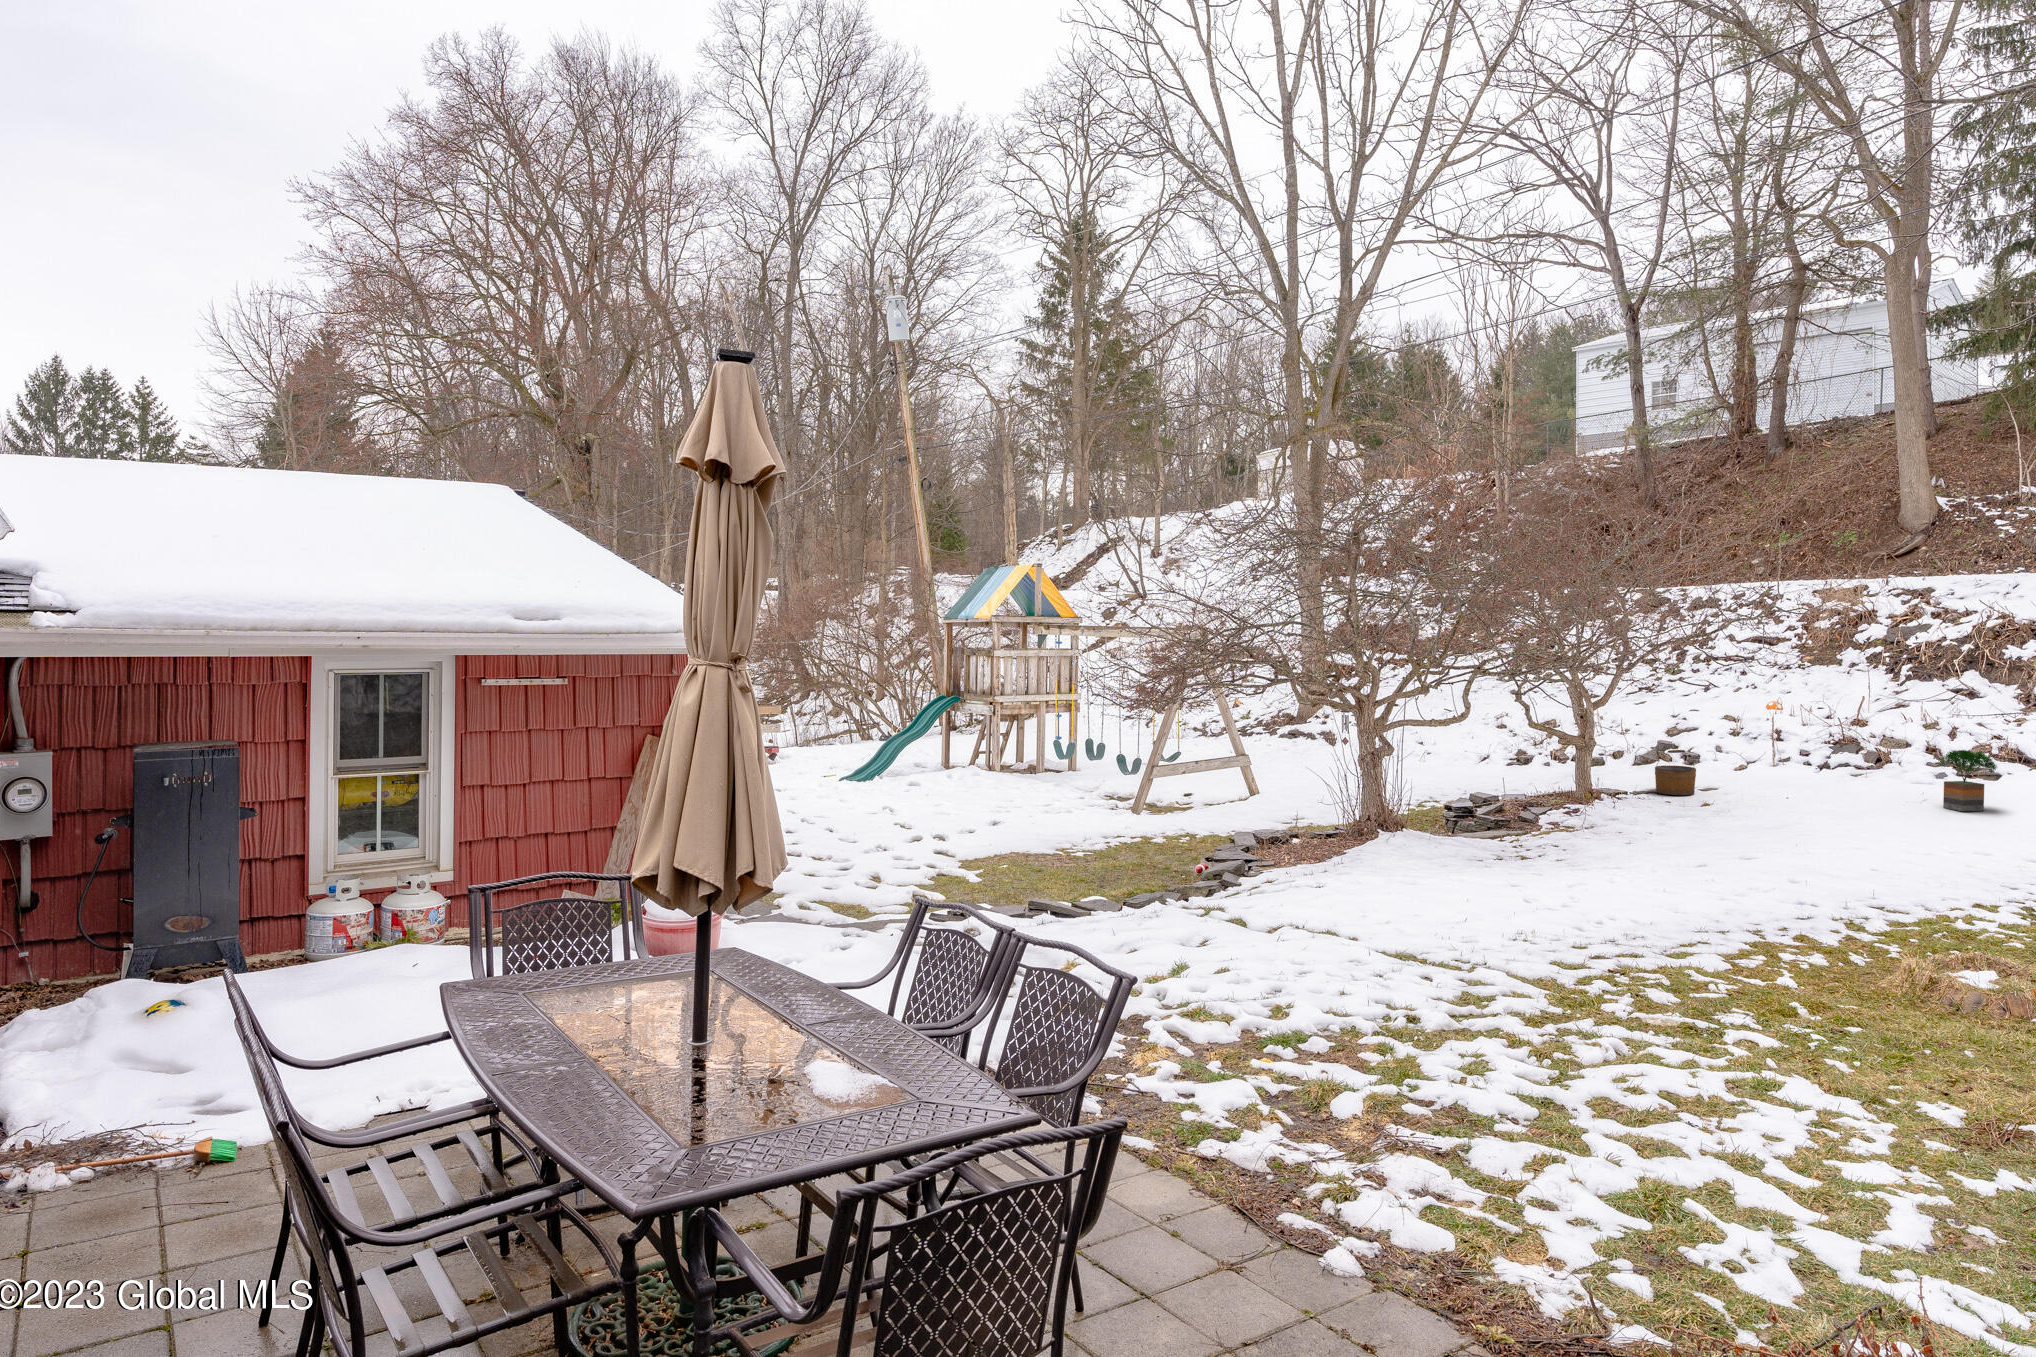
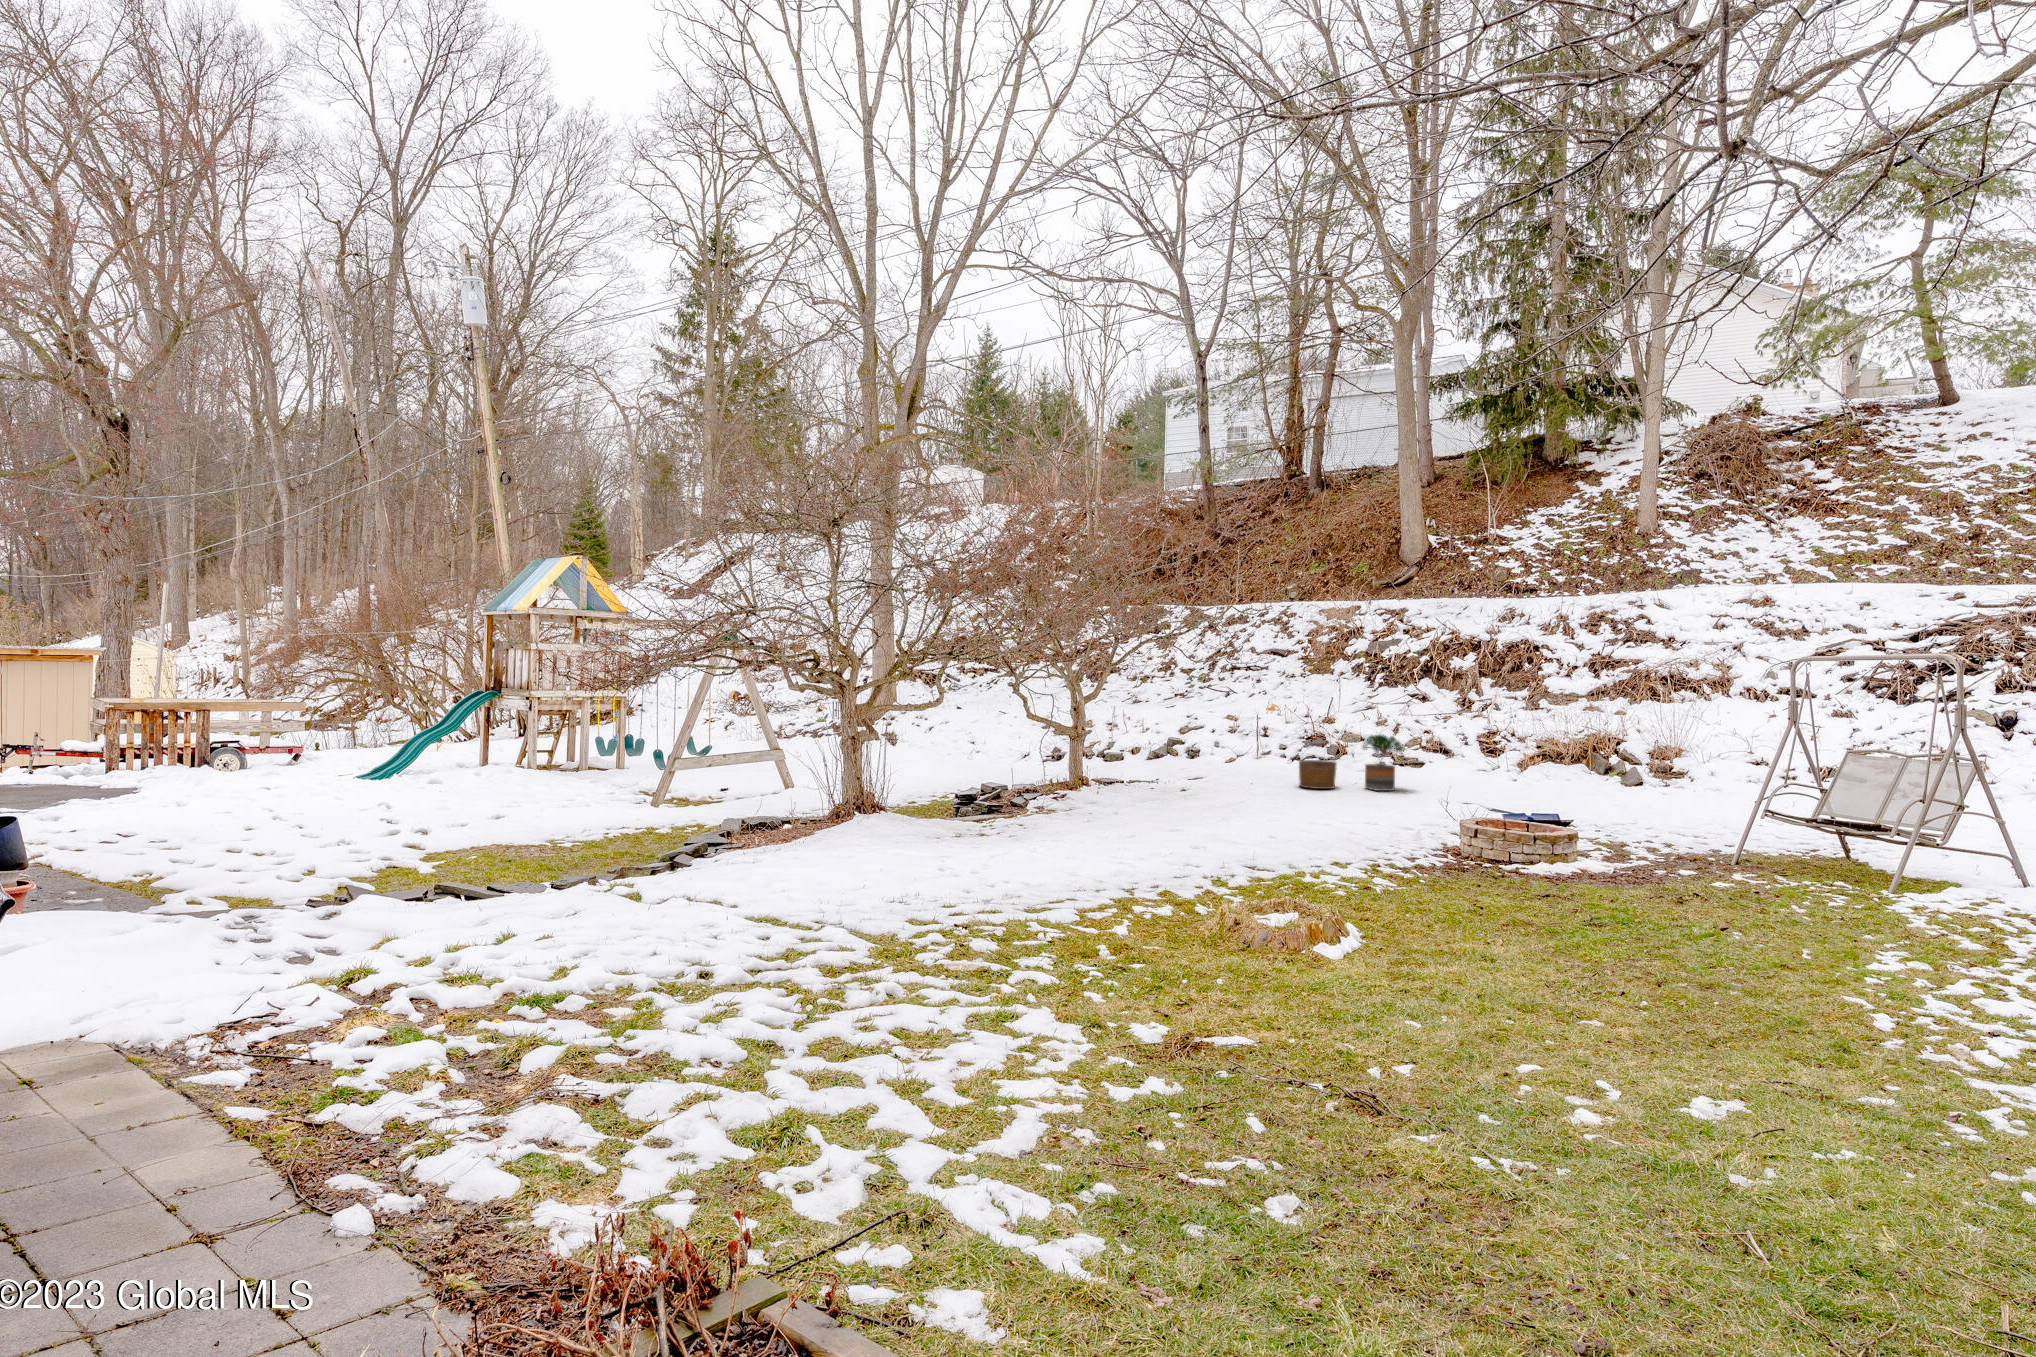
bucket: present [1655,750,1696,795] -> present [1299,743,1336,789]

